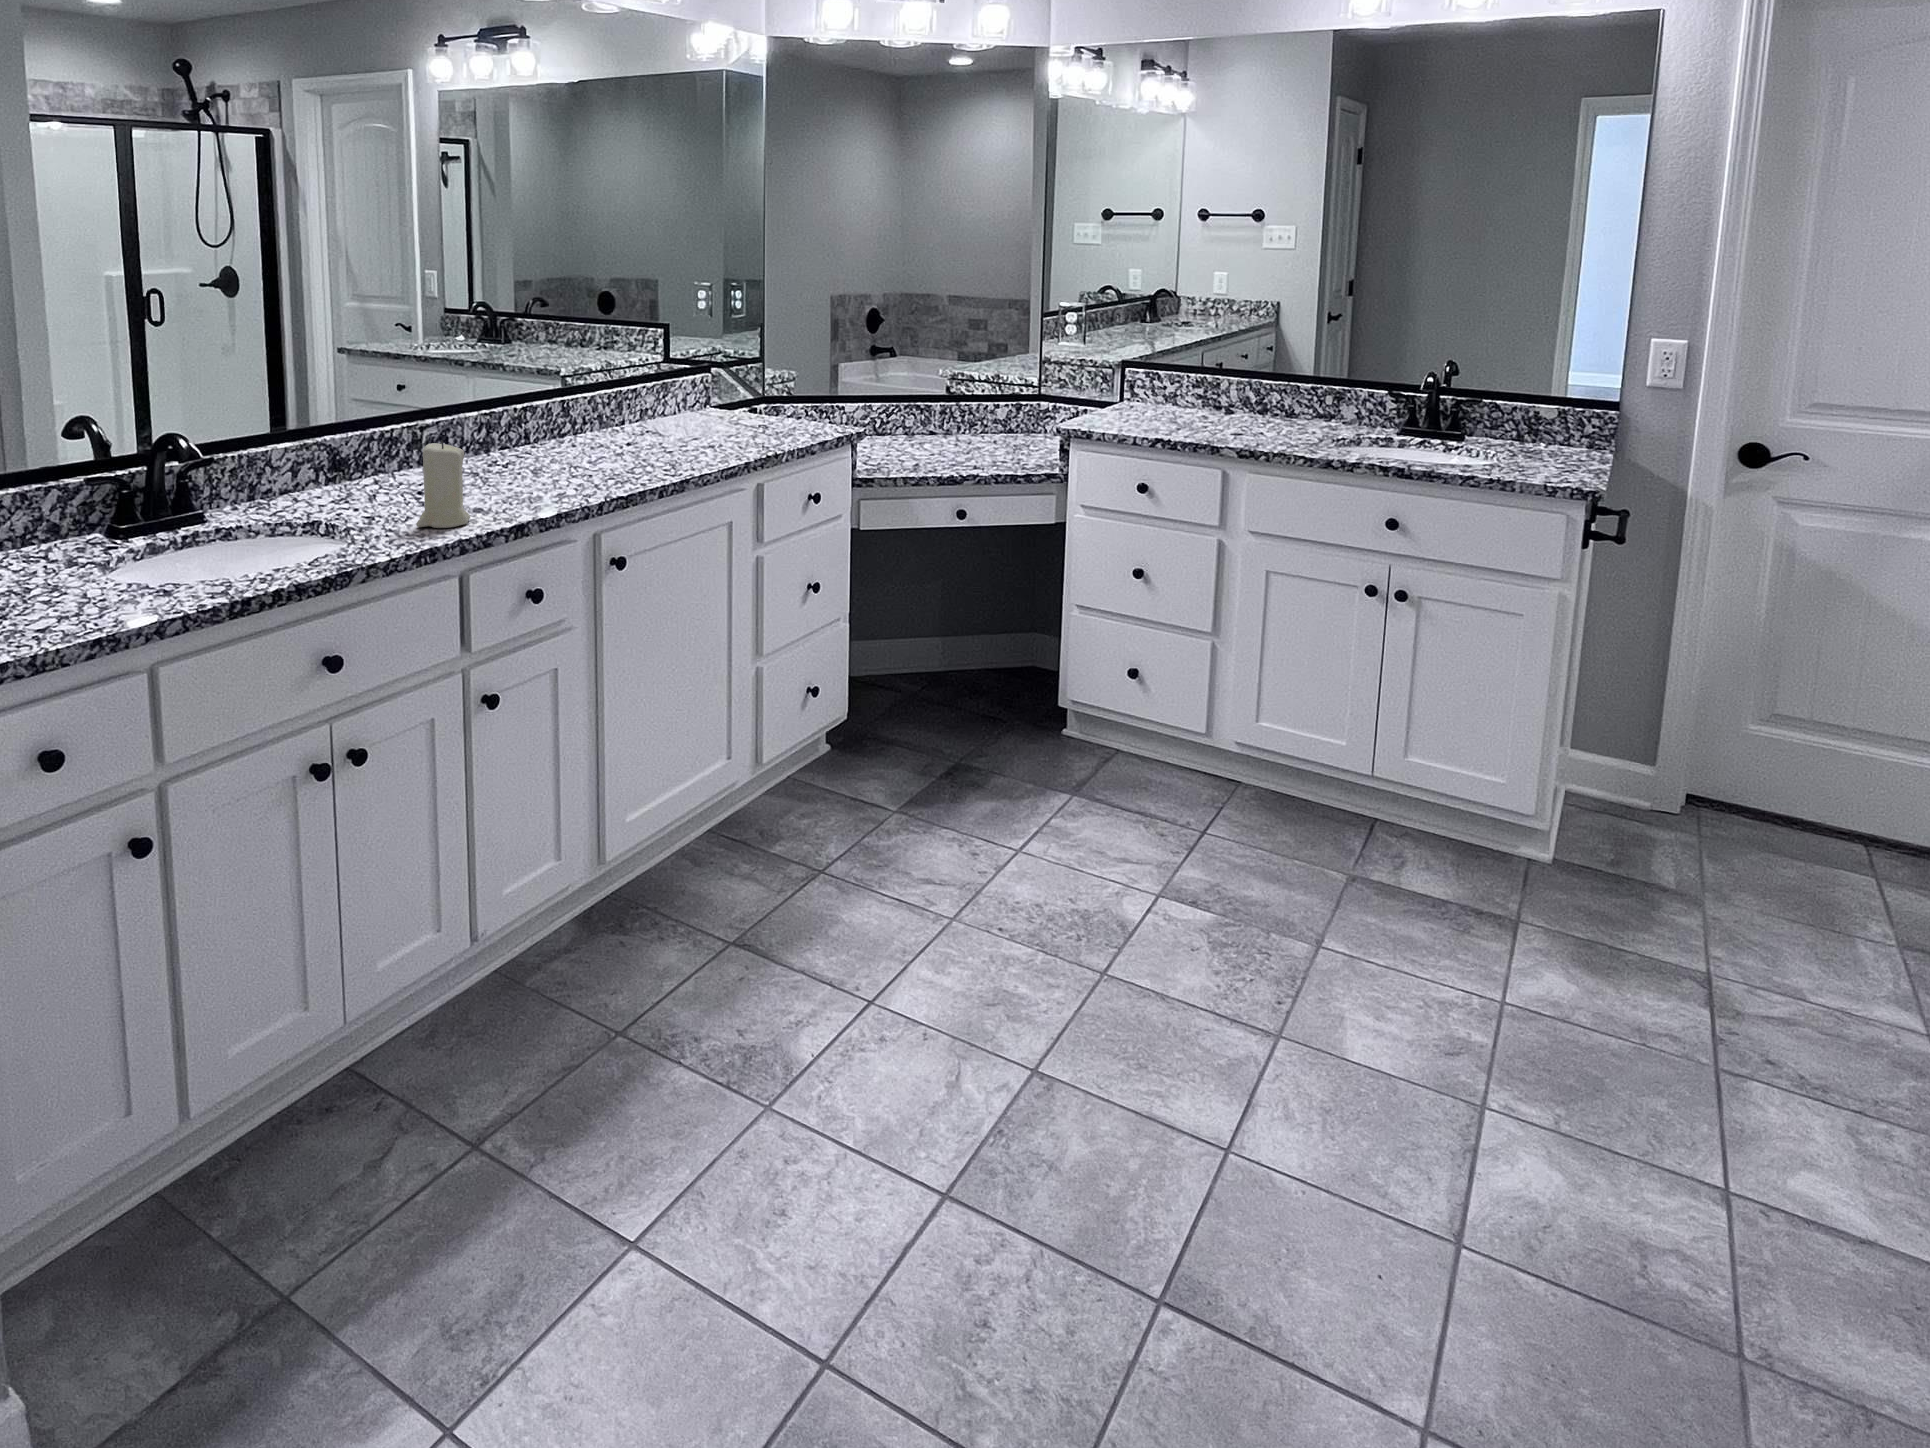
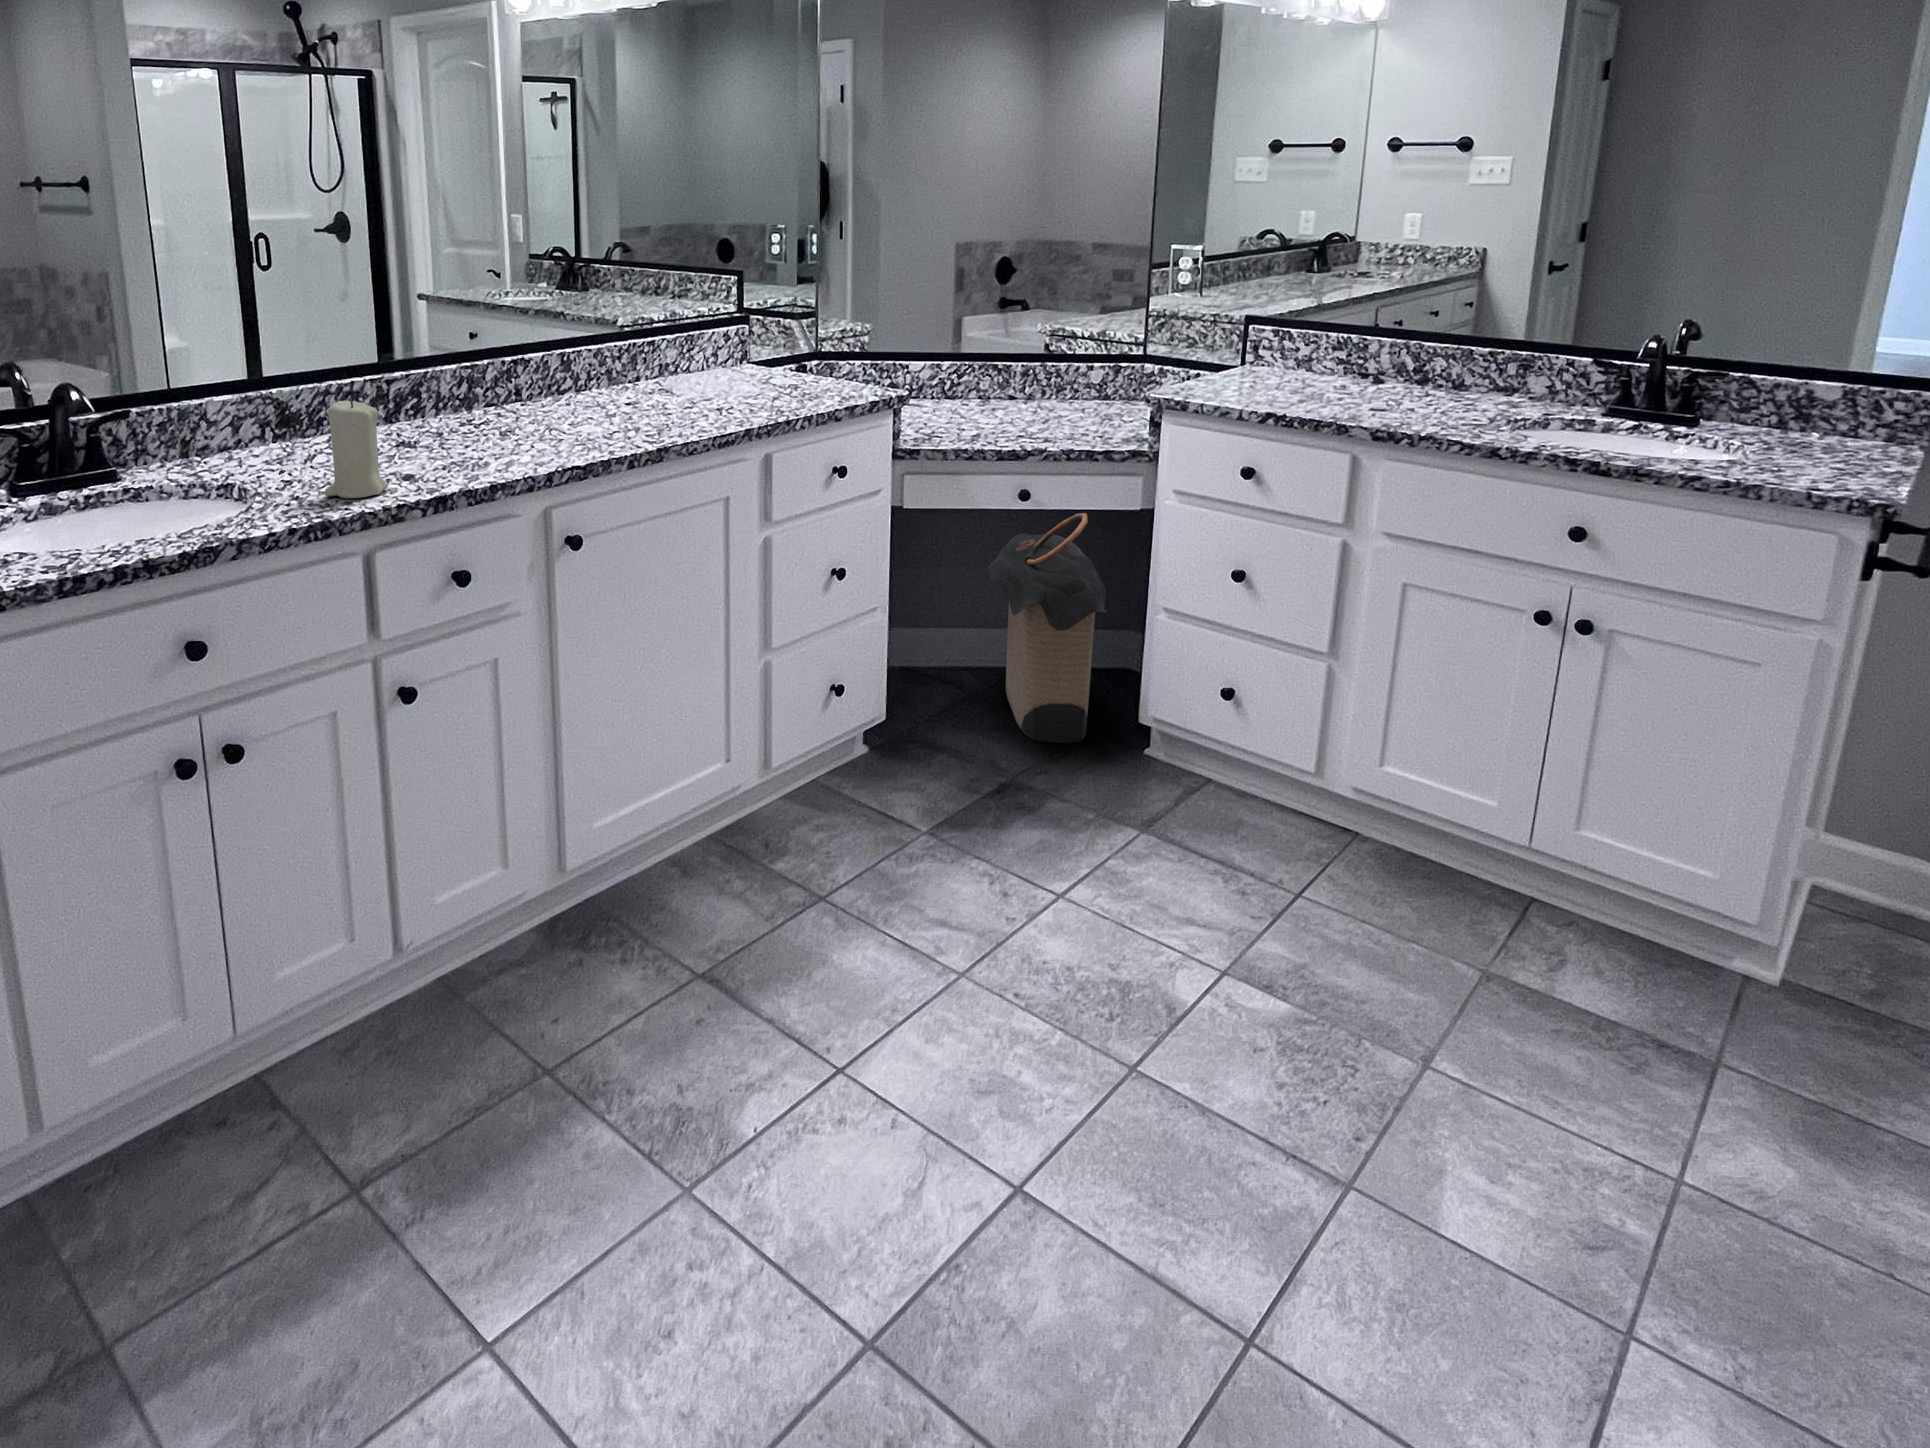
laundry hamper: none [917,531,1027,733] -> present [988,513,1107,743]

